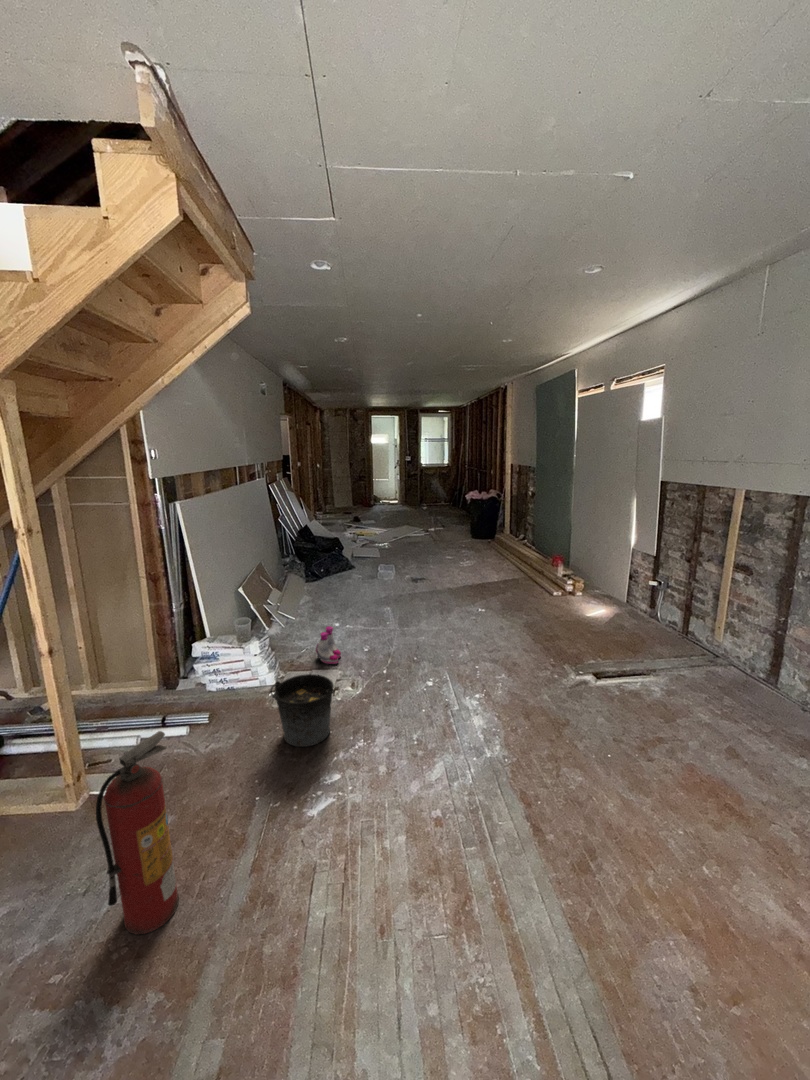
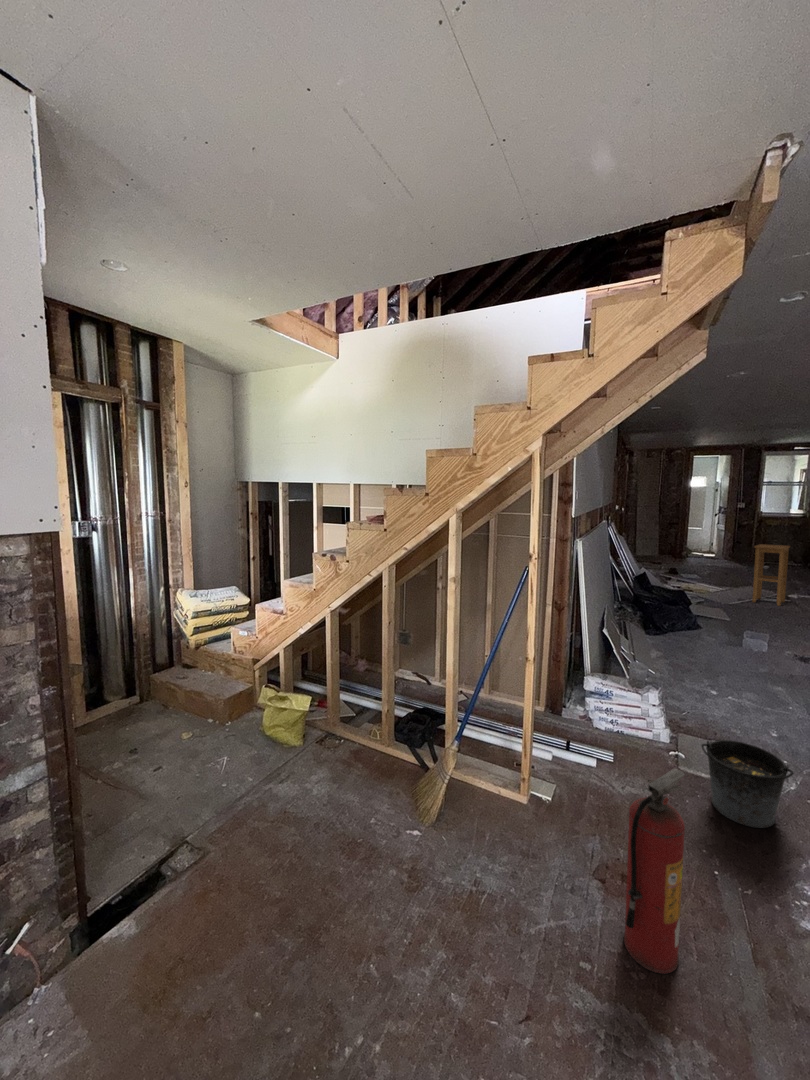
stool: none [400,493,425,544] -> present [752,544,790,606]
boots: present [316,626,341,664] -> none [708,689,741,735]

